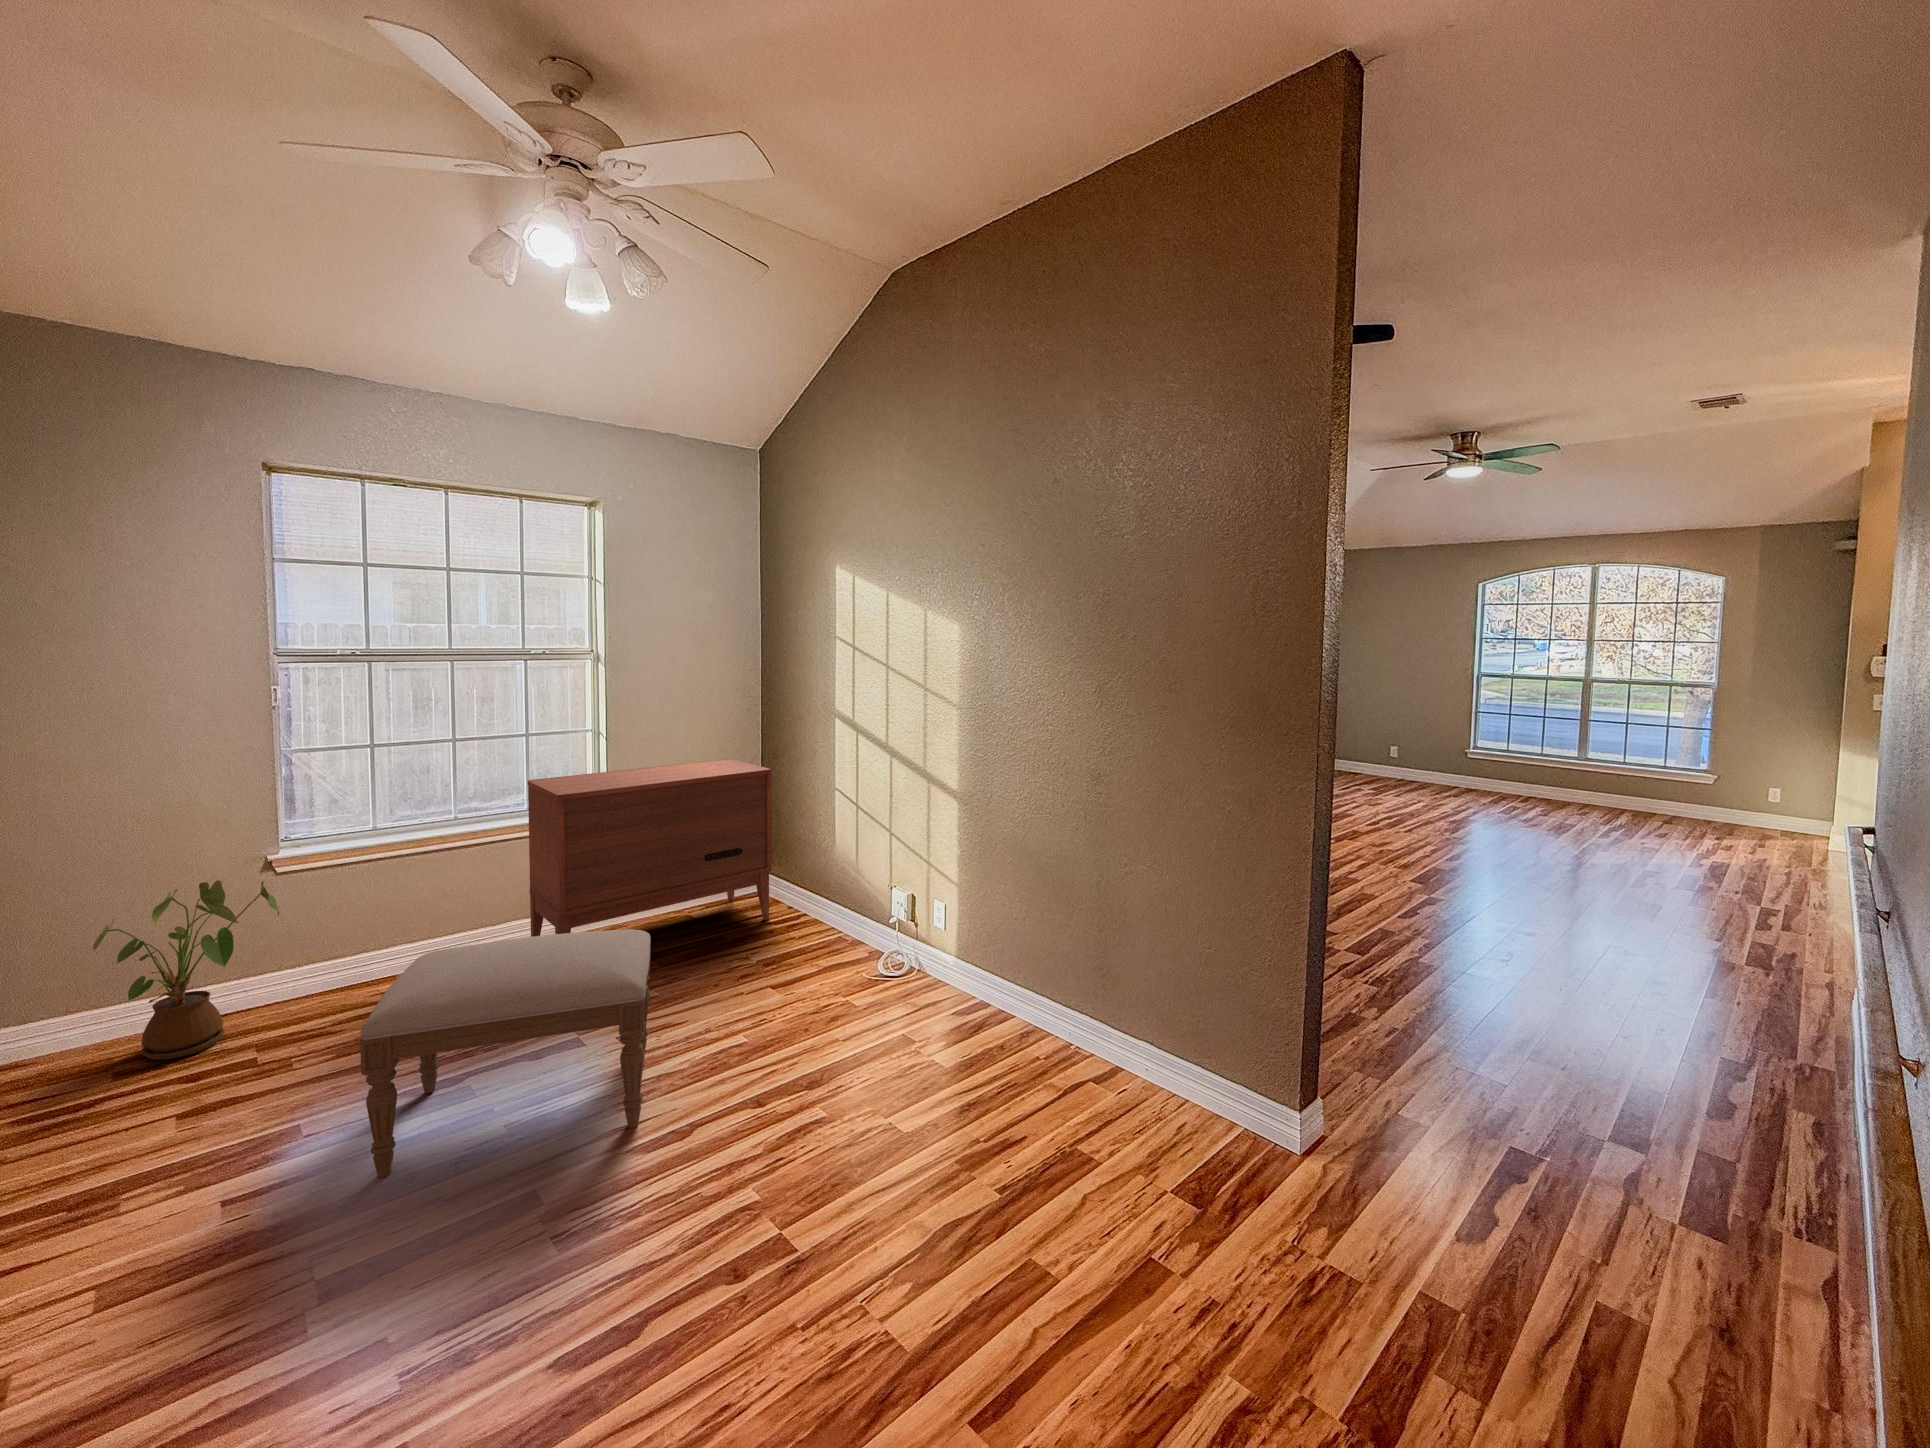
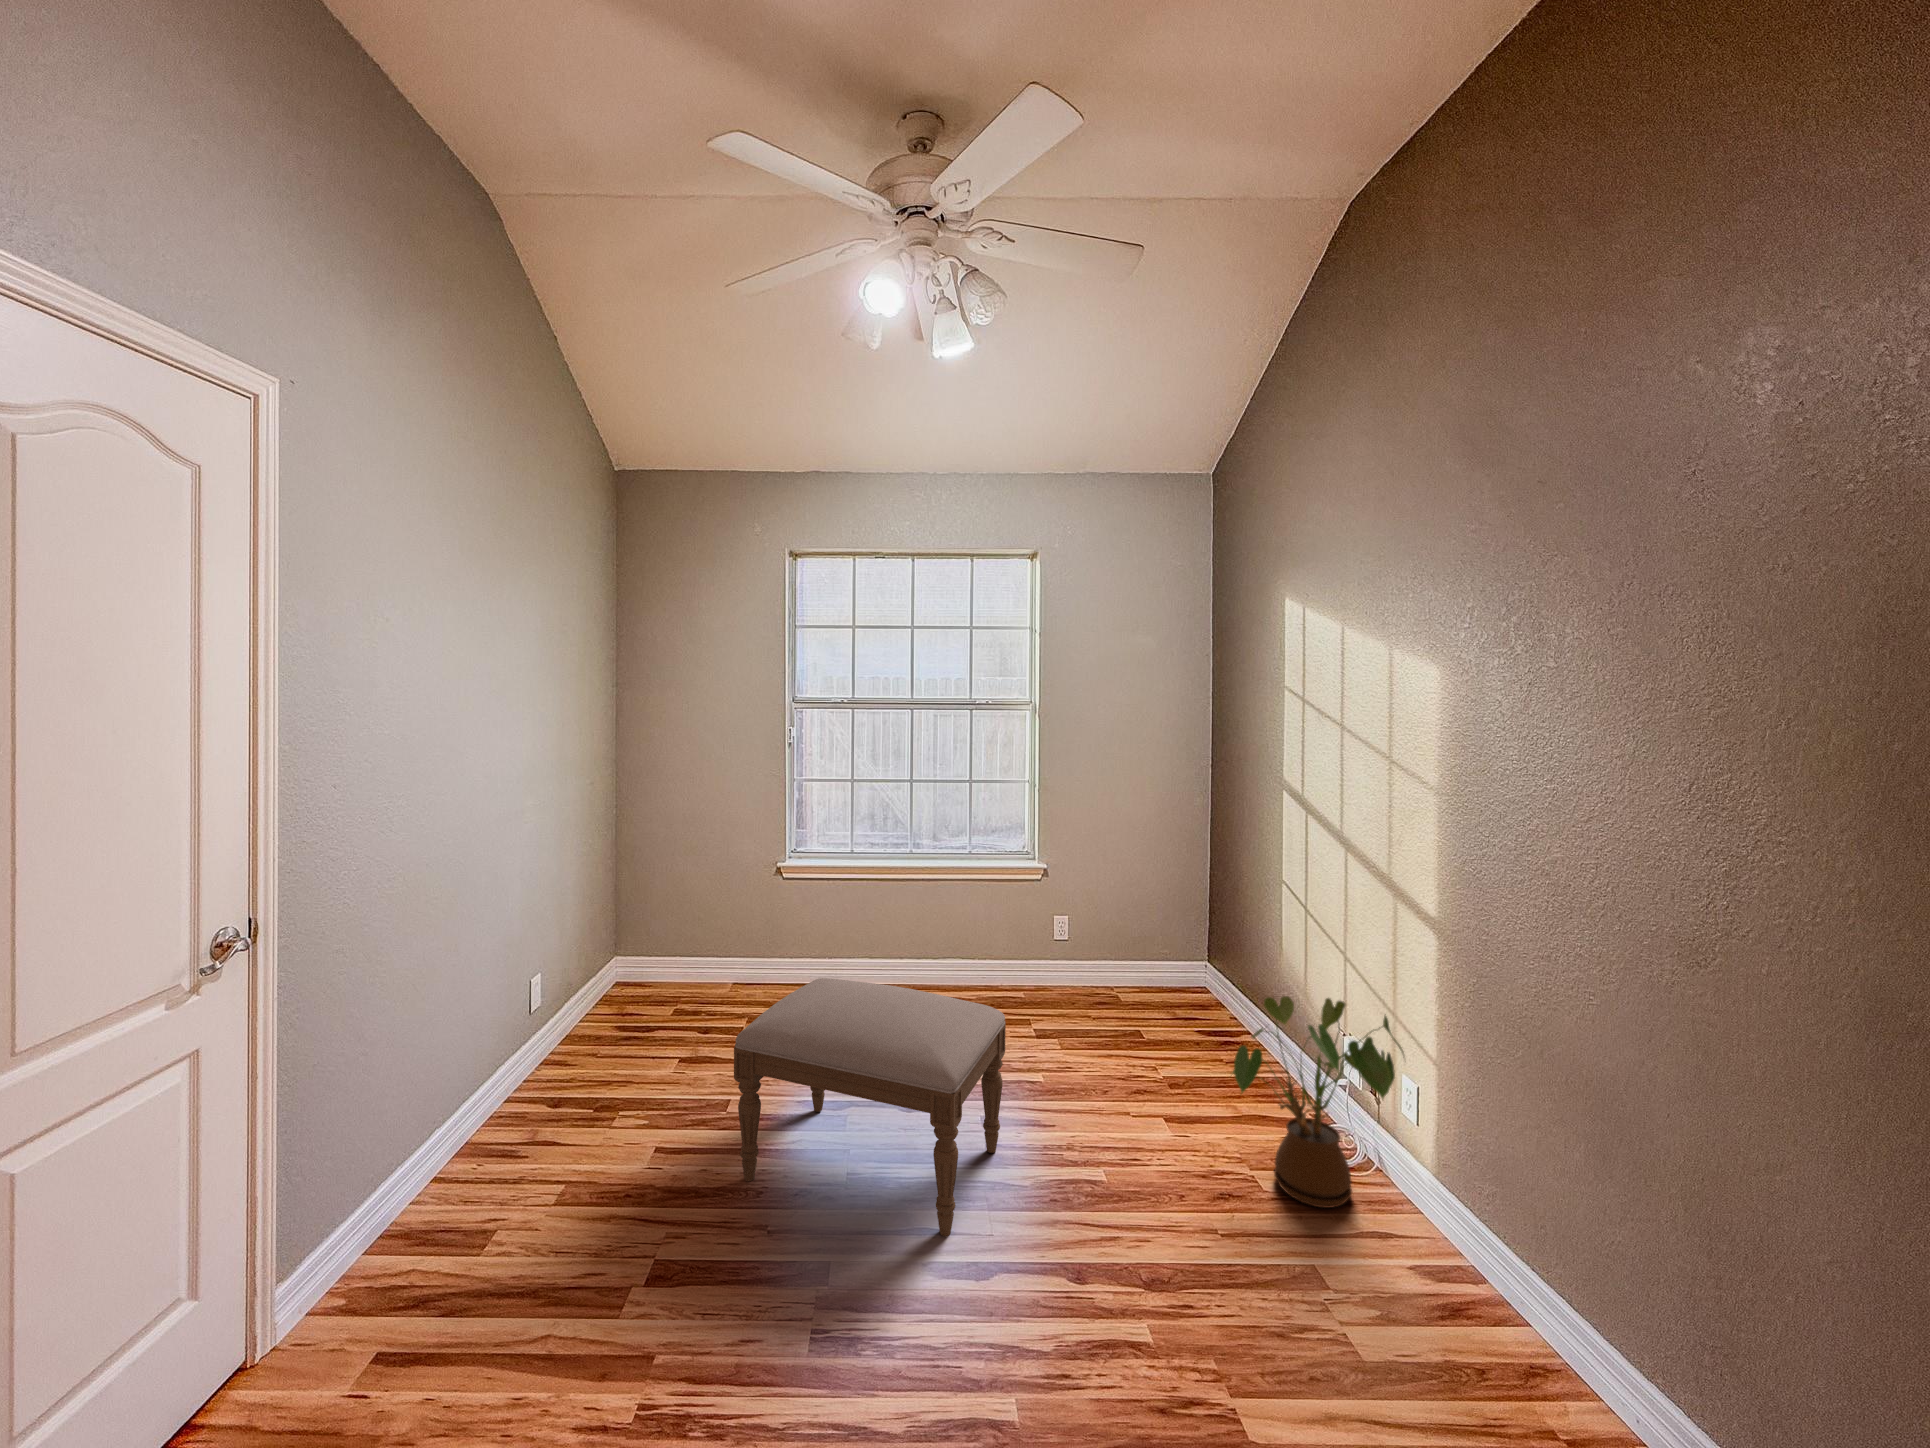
dresser: present [528,759,772,937] -> none [962,823,1208,1029]
house plant: present [93,880,279,1060] -> present [1233,996,1404,1208]

